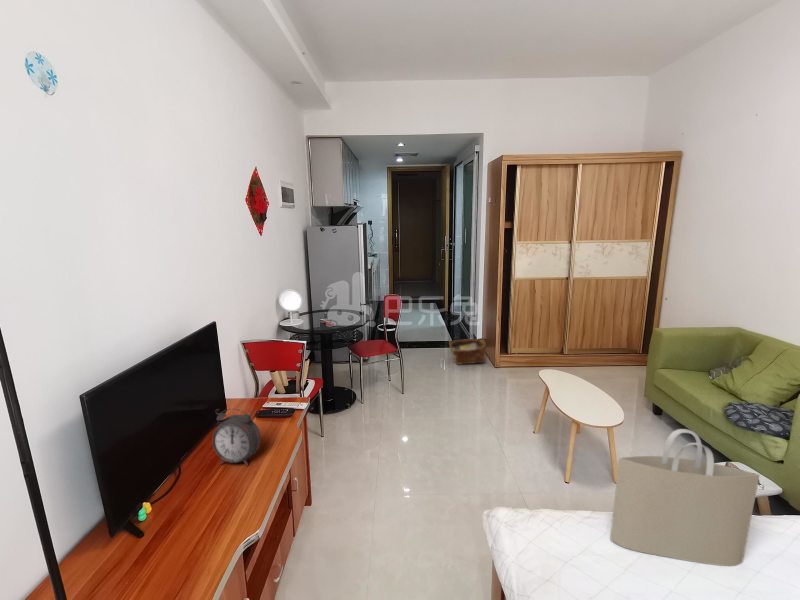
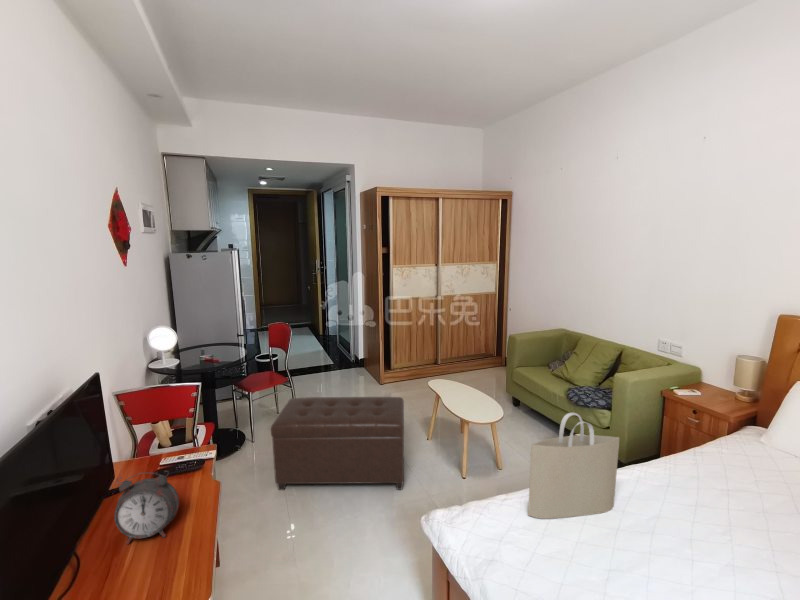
woven basket: present [449,337,486,365] -> none [334,356,370,387]
ottoman: none [368,368,505,477] -> present [271,397,404,490]

